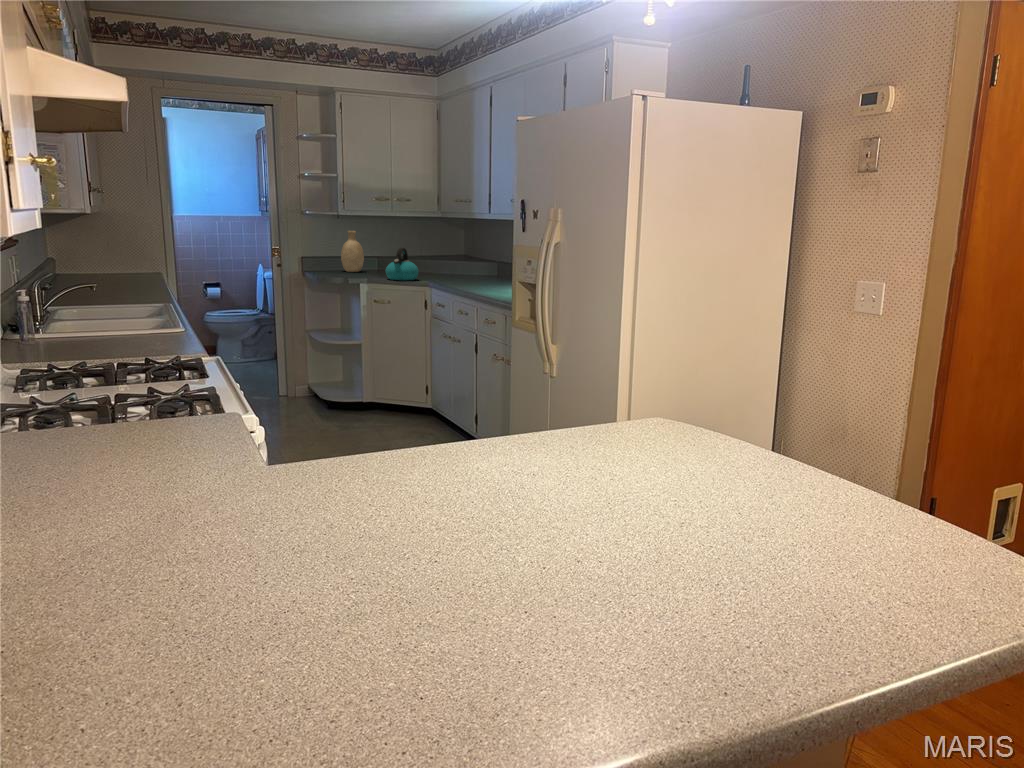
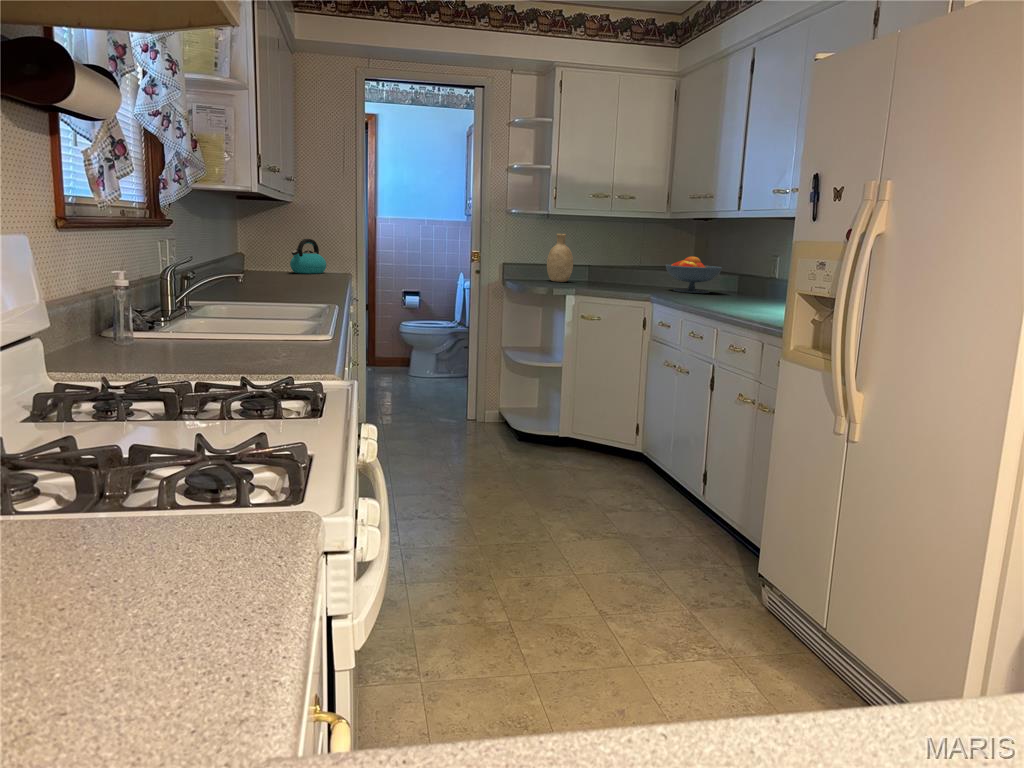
fruit bowl: none [441,247,486,277] -> present [665,256,722,293]
kettle: present [386,248,419,281] -> present [290,239,326,274]

